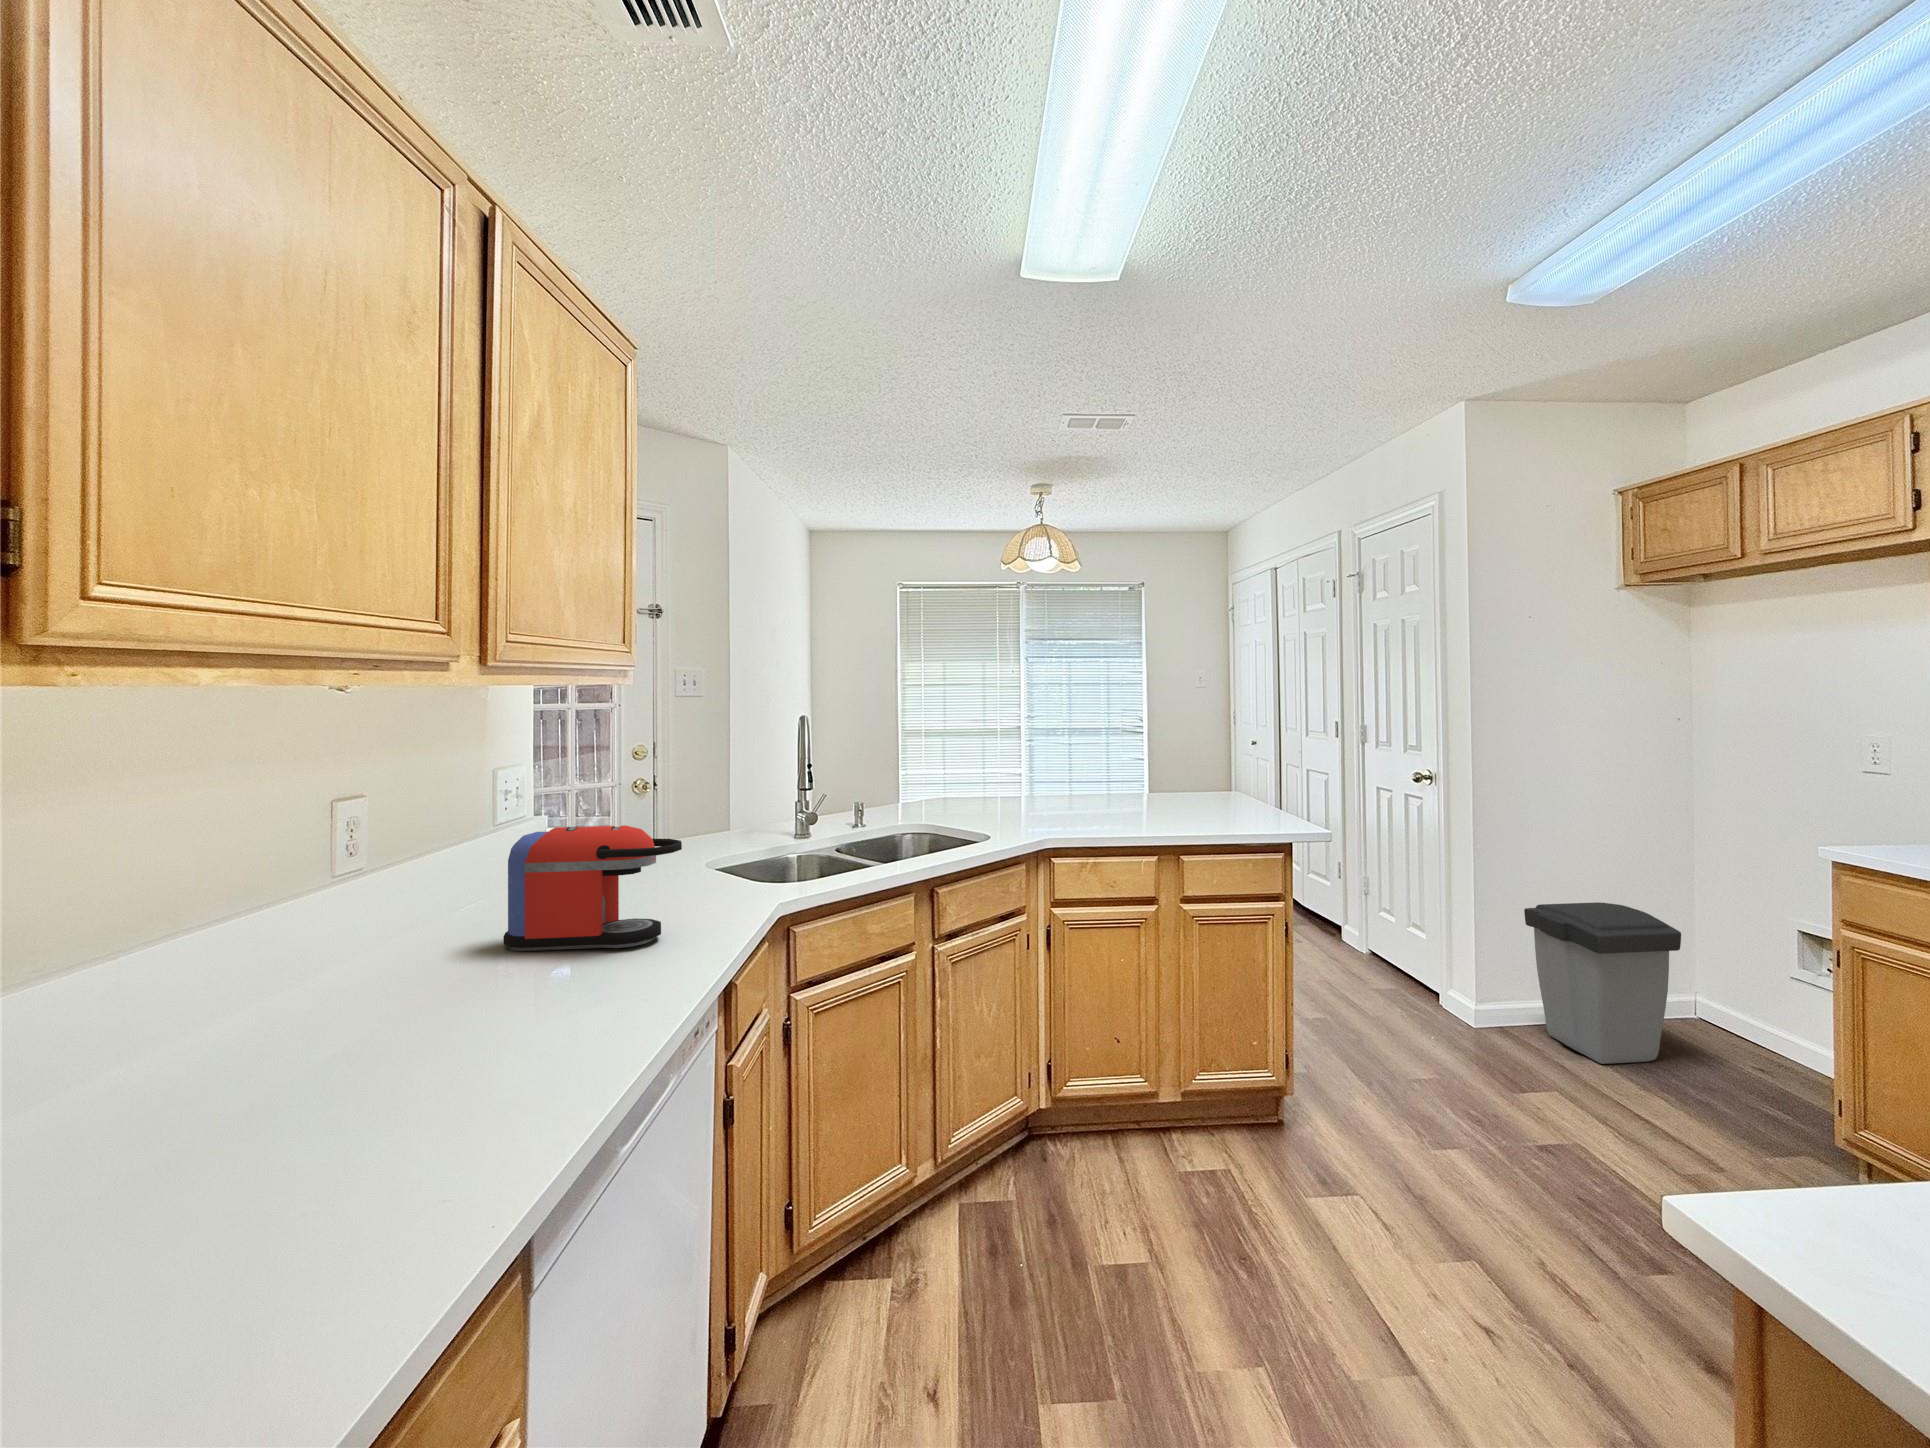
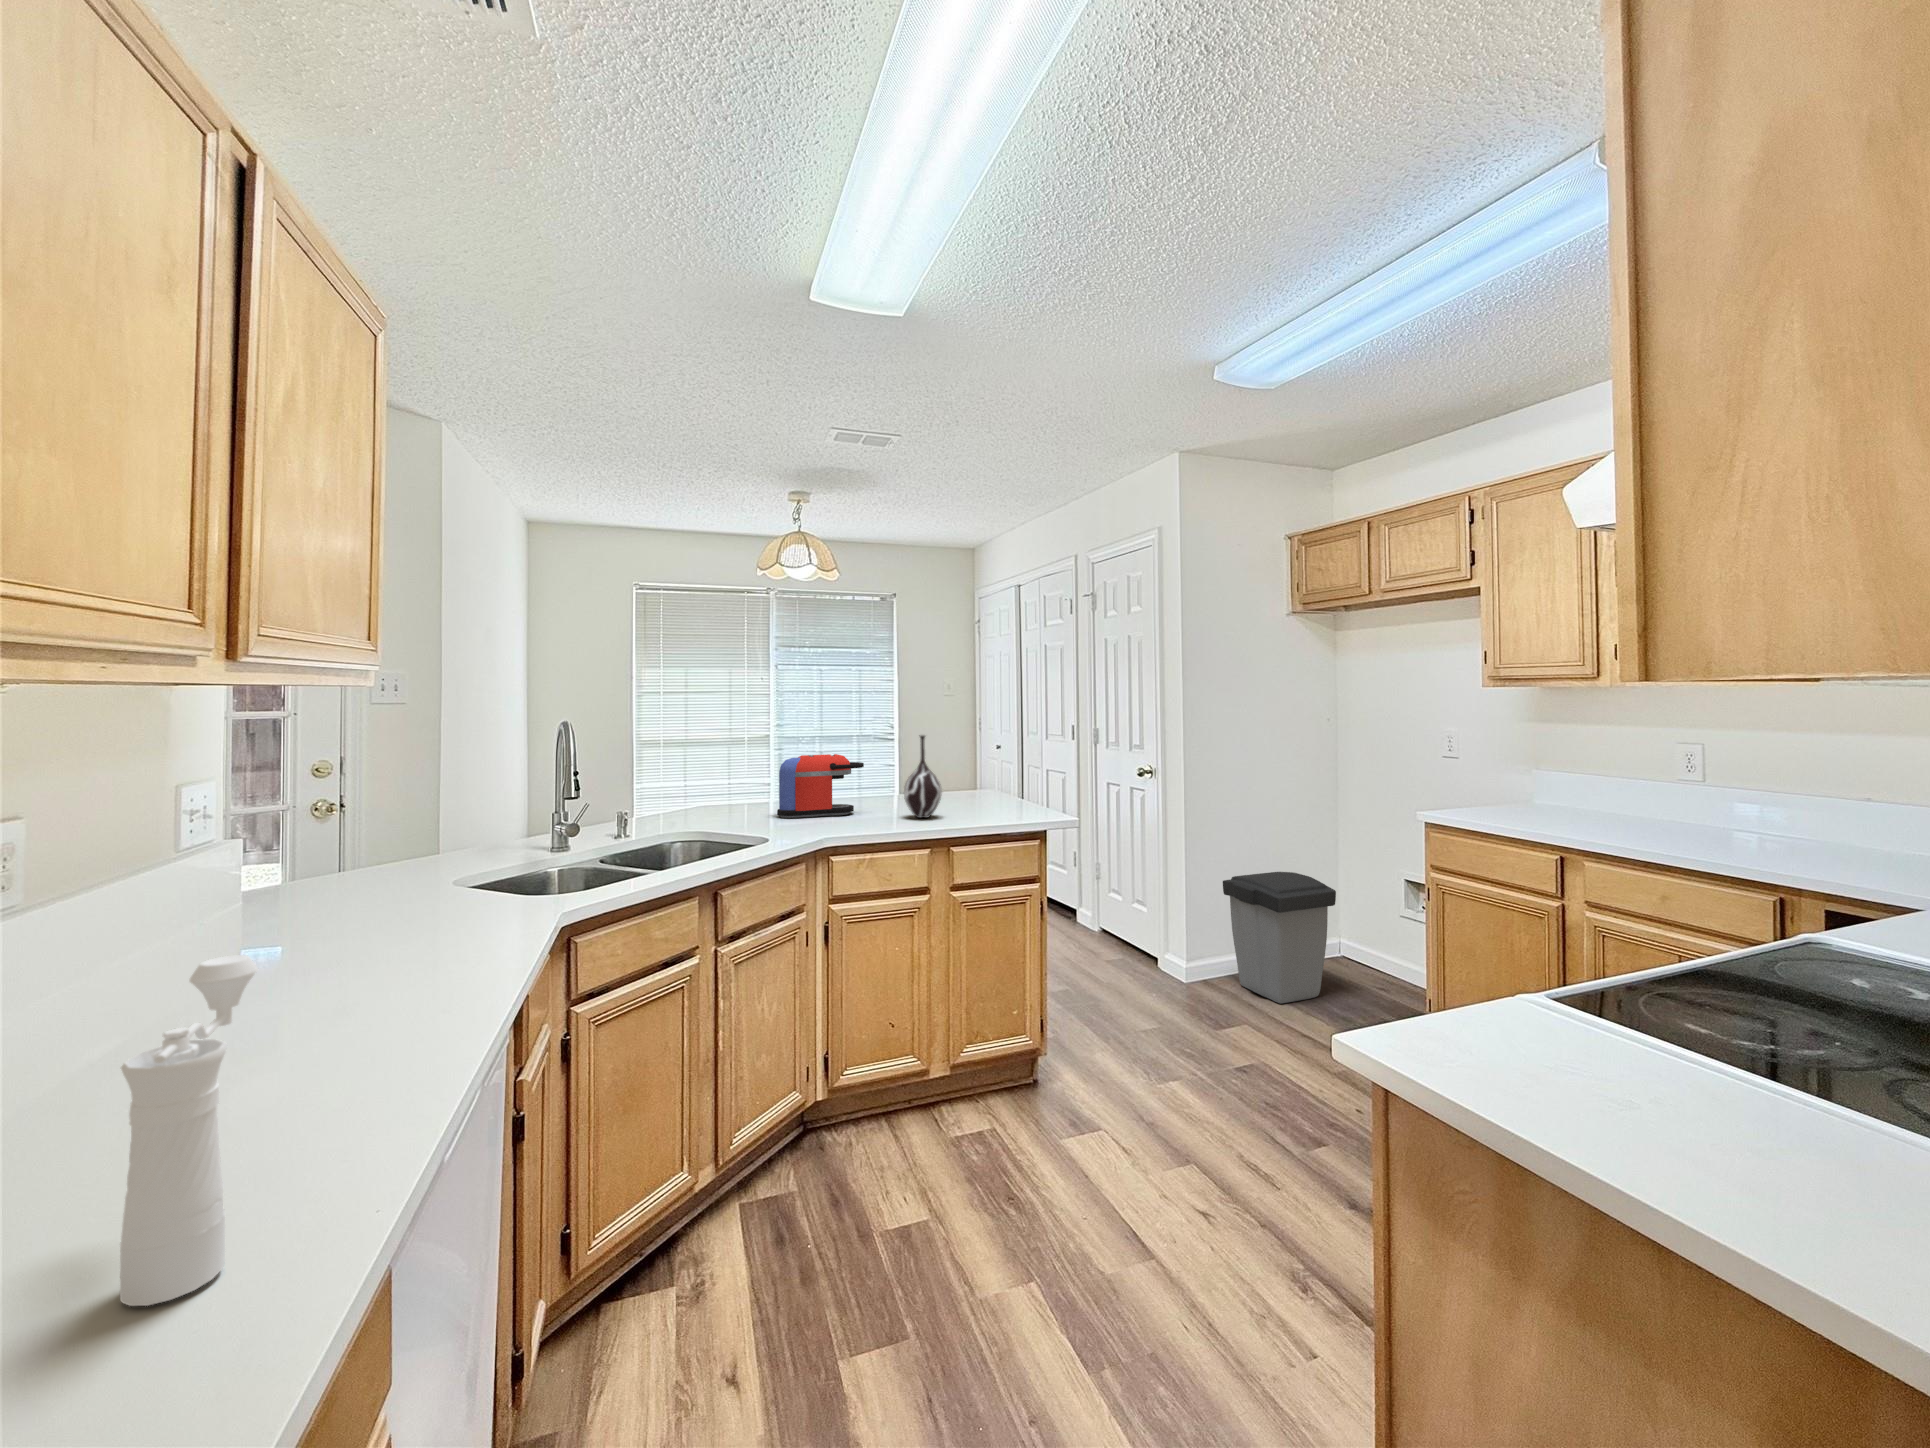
vase: none [1136,732,1177,821] -> present [904,735,942,818]
coffee maker: present [503,825,682,951] -> present [777,754,864,818]
pepper mill: none [267,943,416,1277] -> present [120,955,258,1306]

